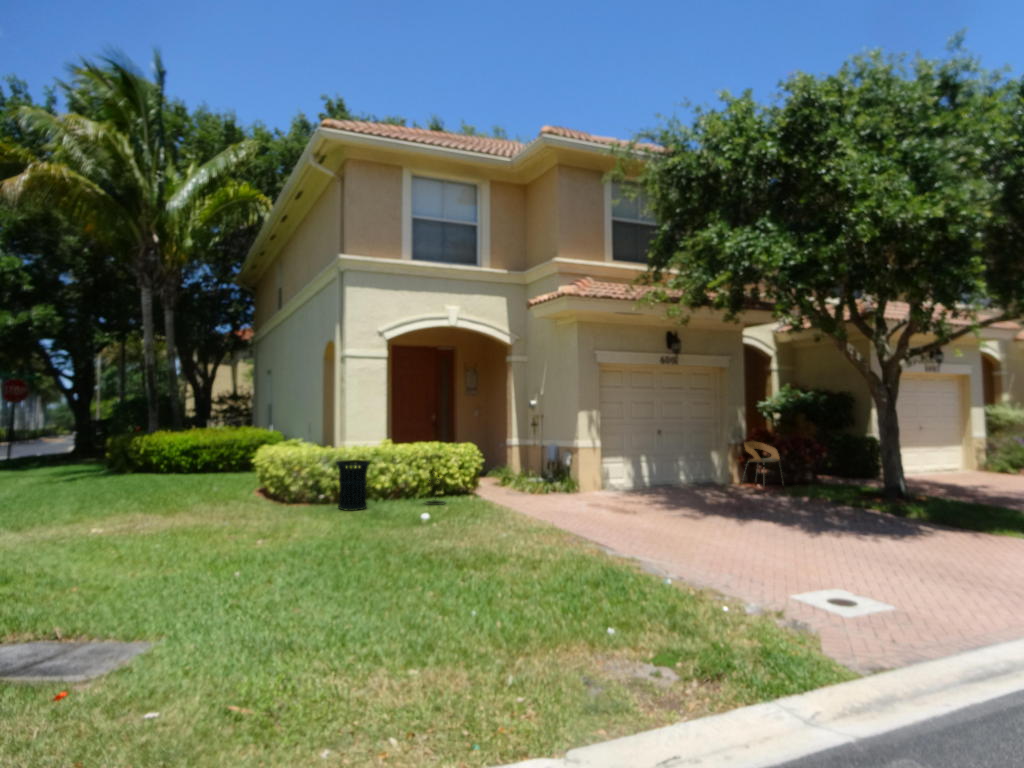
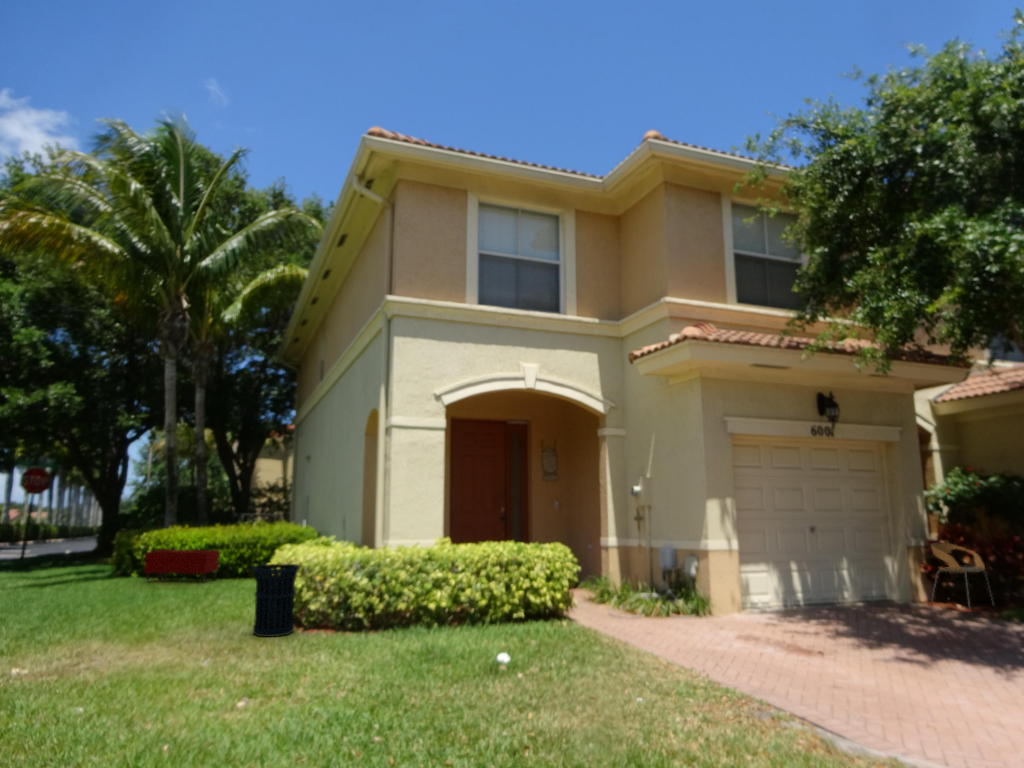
bench: none [145,450,205,476] -> present [144,549,219,582]
trash can: present [336,460,370,511] -> present [252,564,300,637]
potted tree: present [426,470,445,505] -> none [497,576,528,634]

